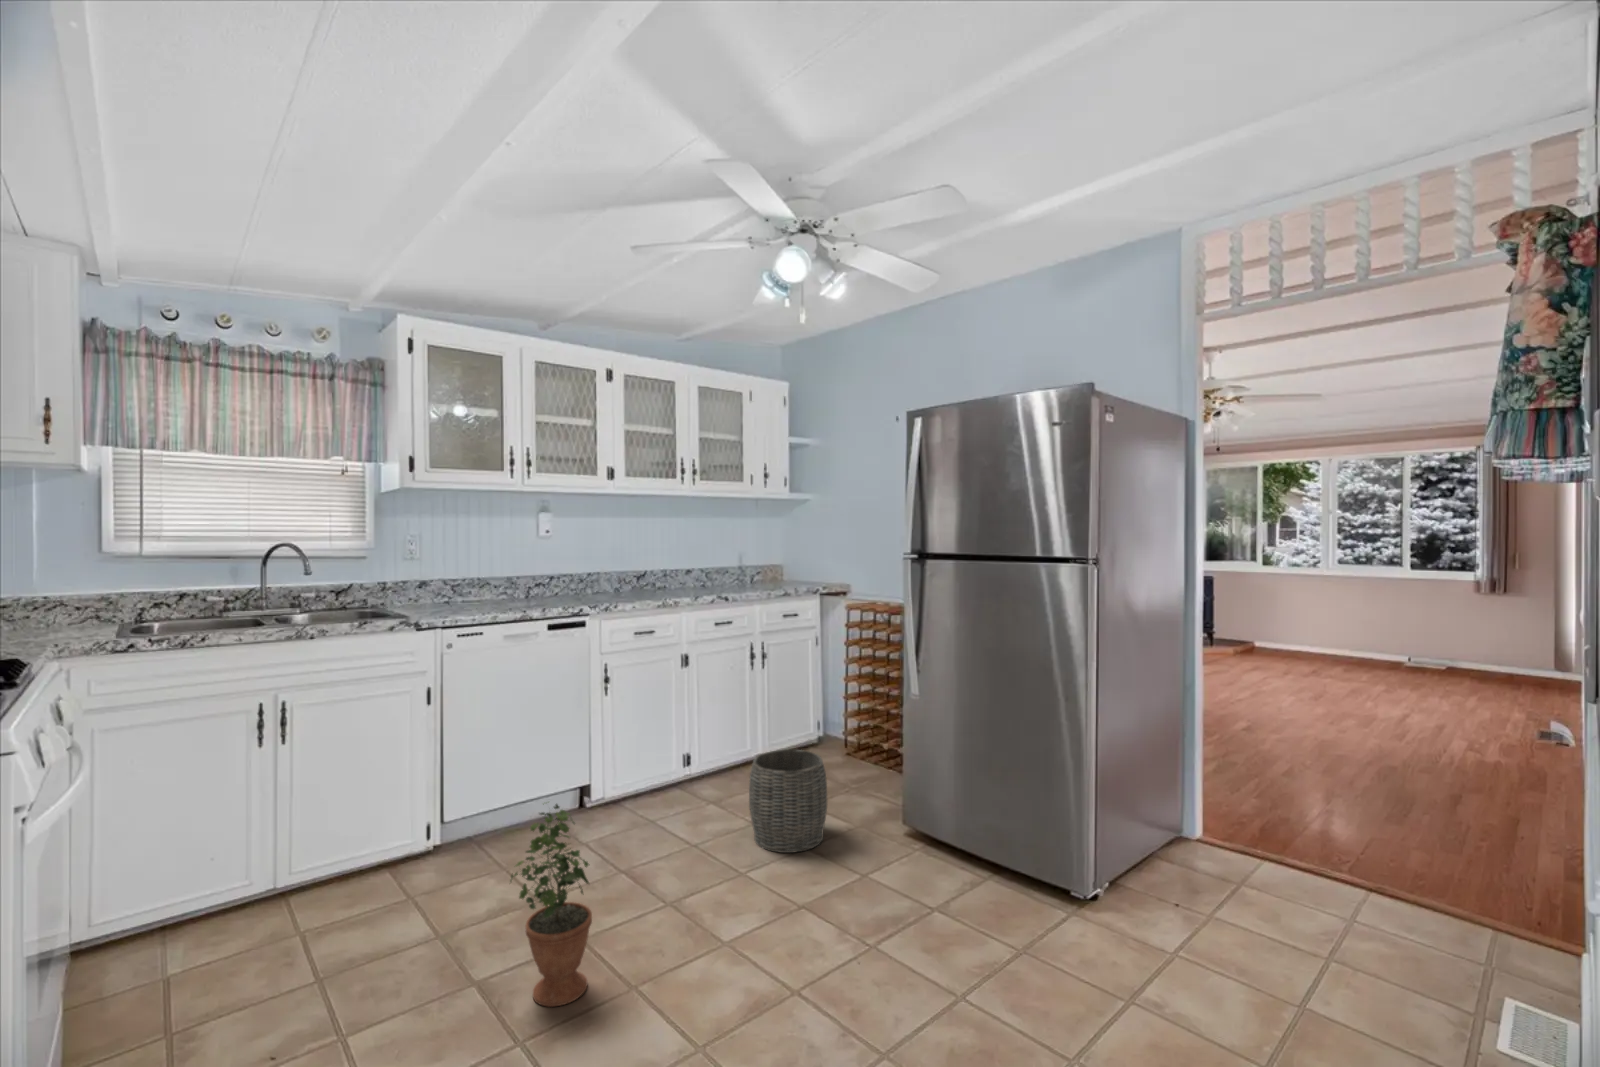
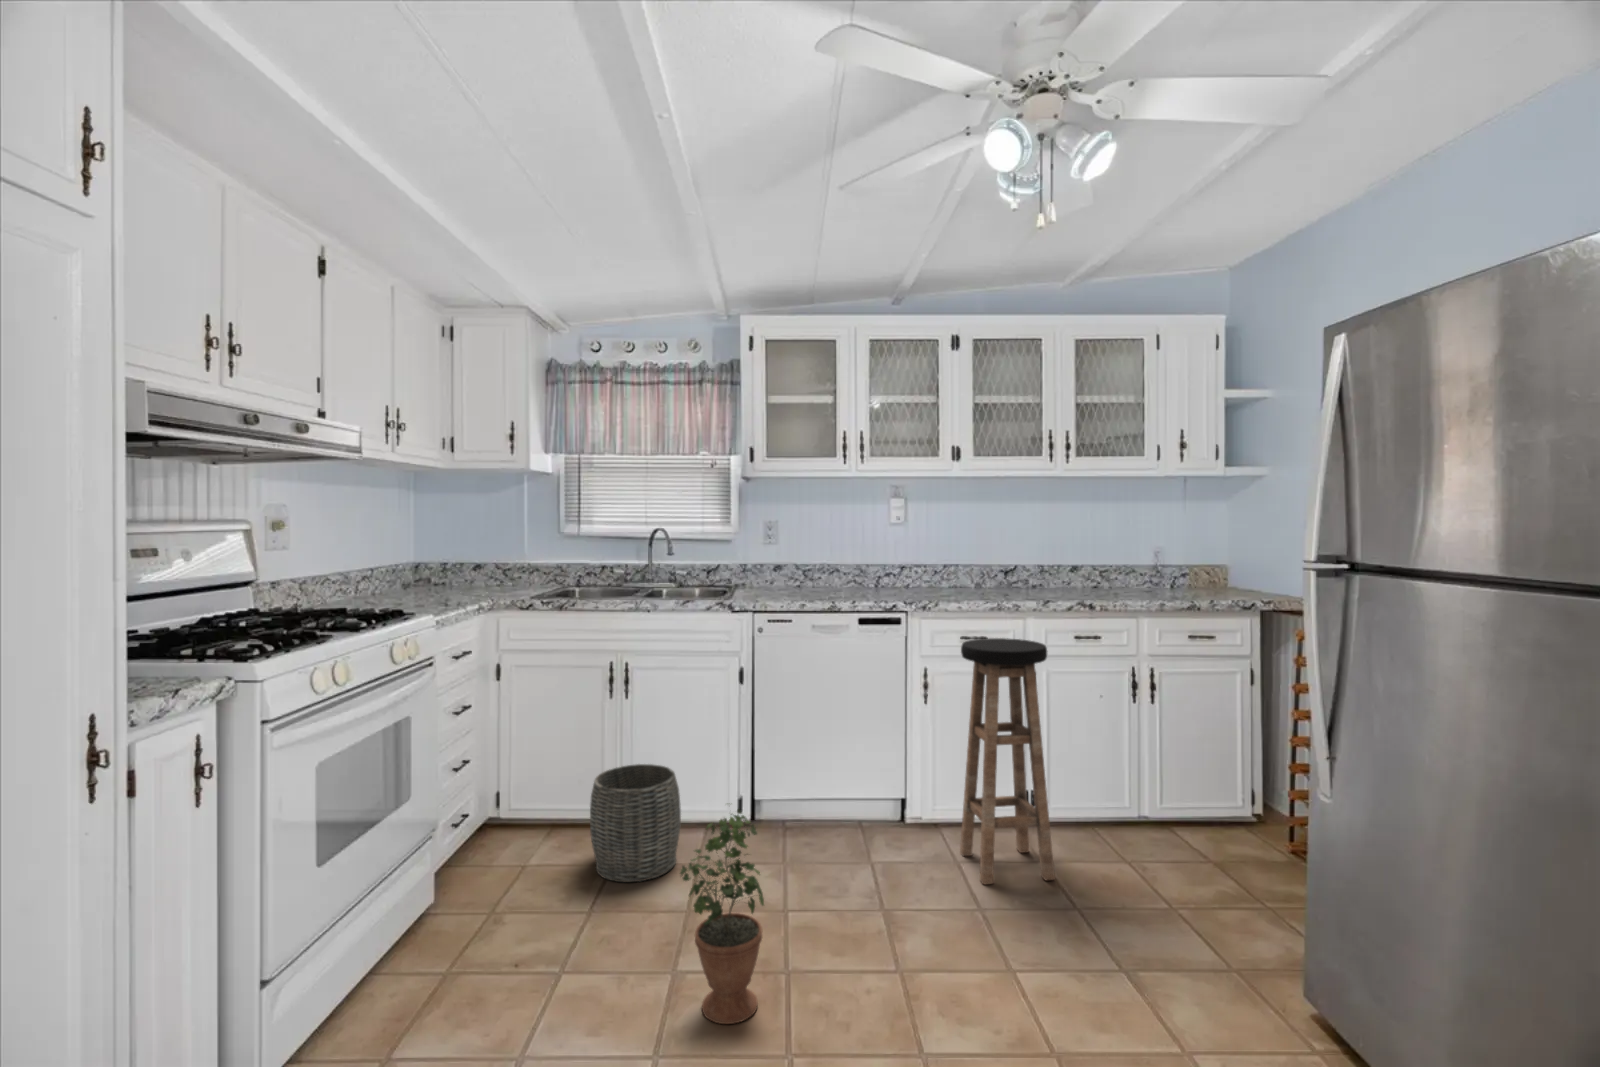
bar stool: none [650,630,732,833] -> present [960,638,1055,884]
woven basket: present [749,750,827,853] -> present [590,764,681,882]

